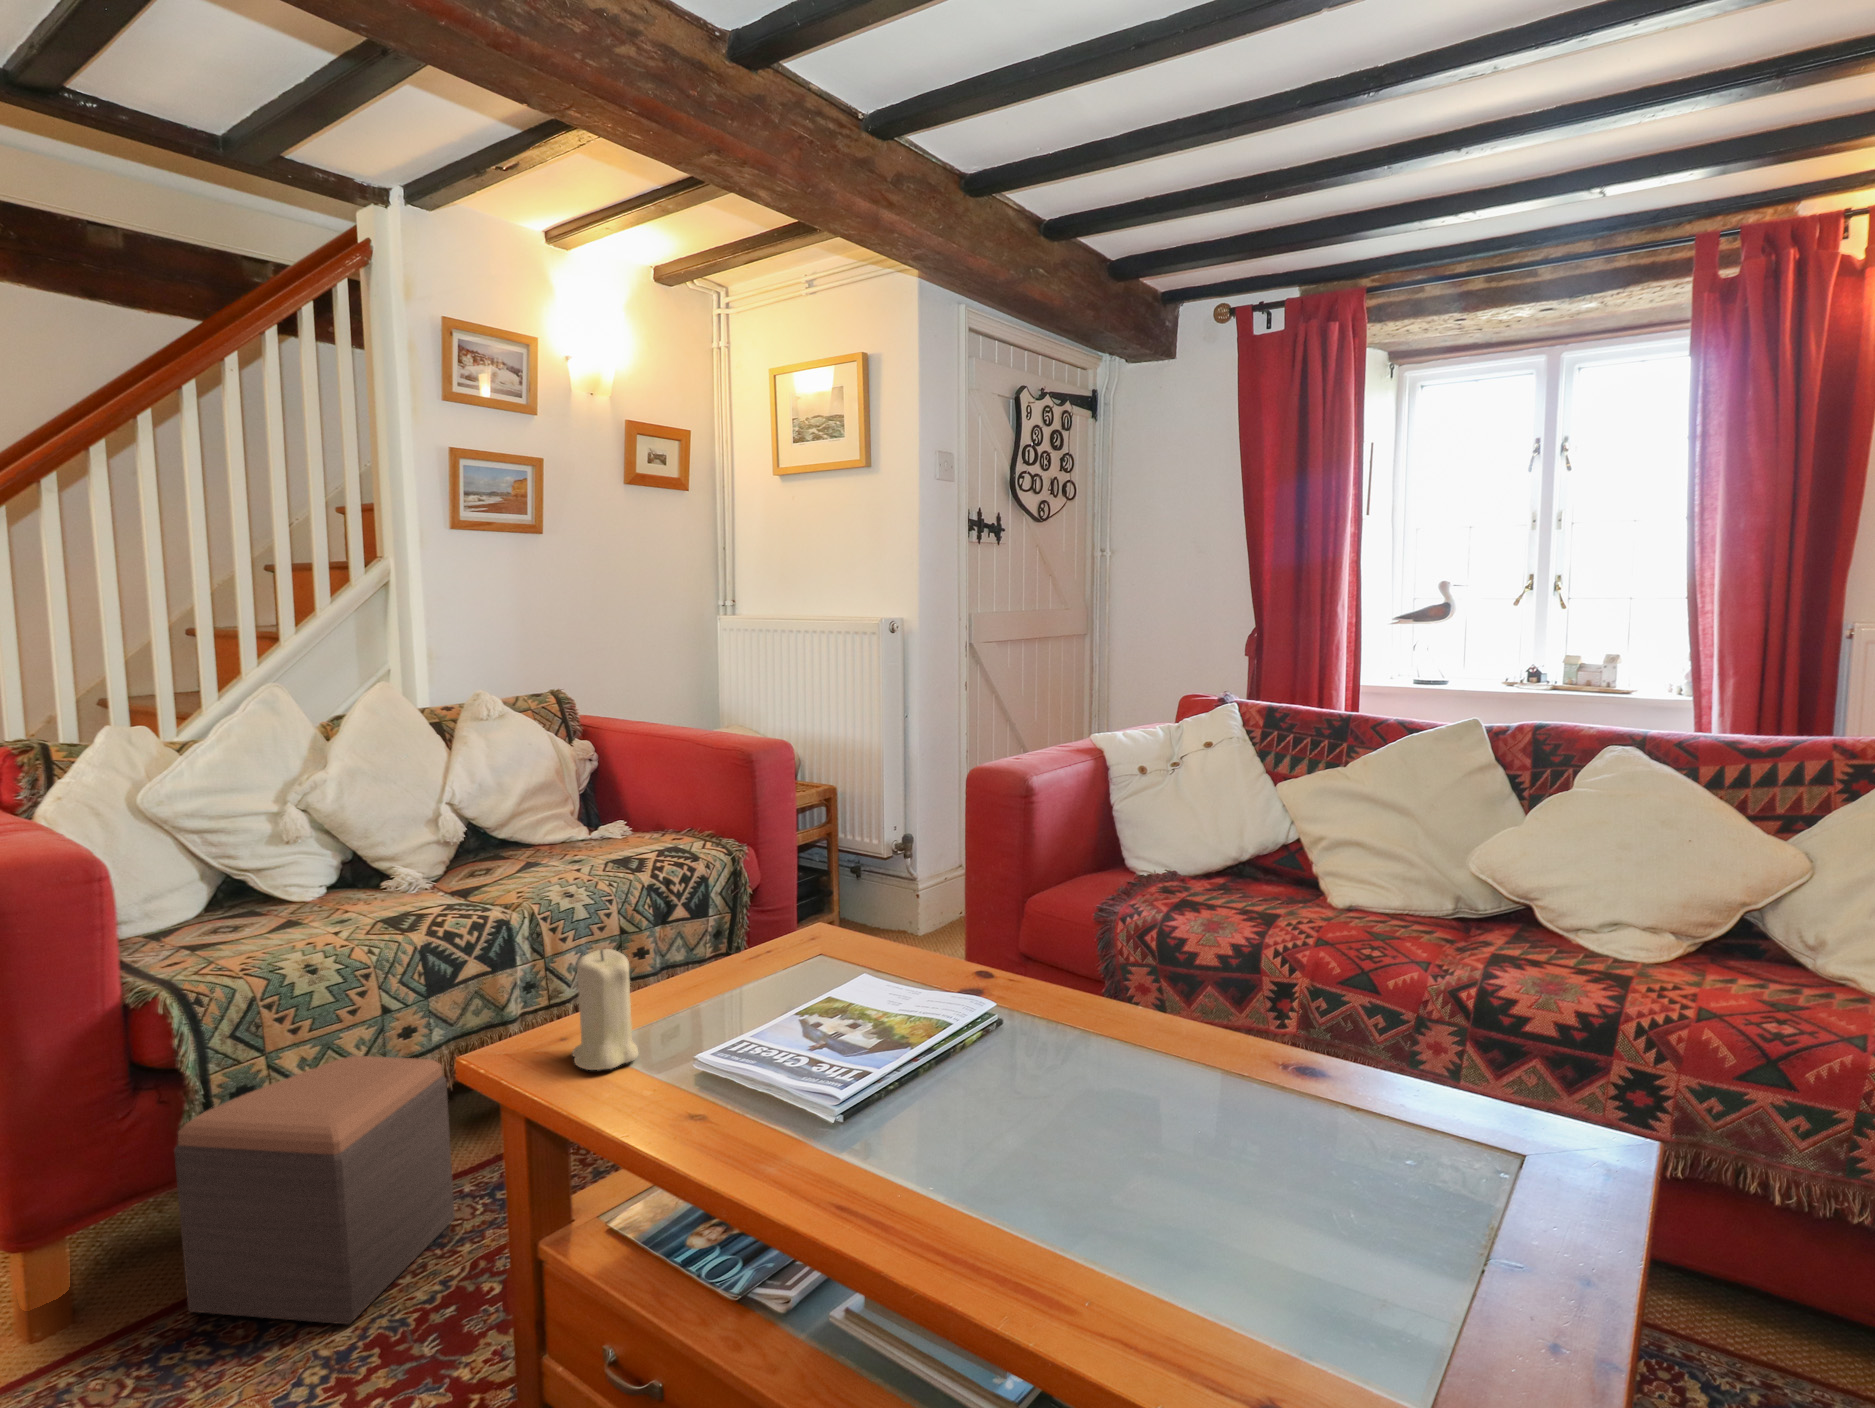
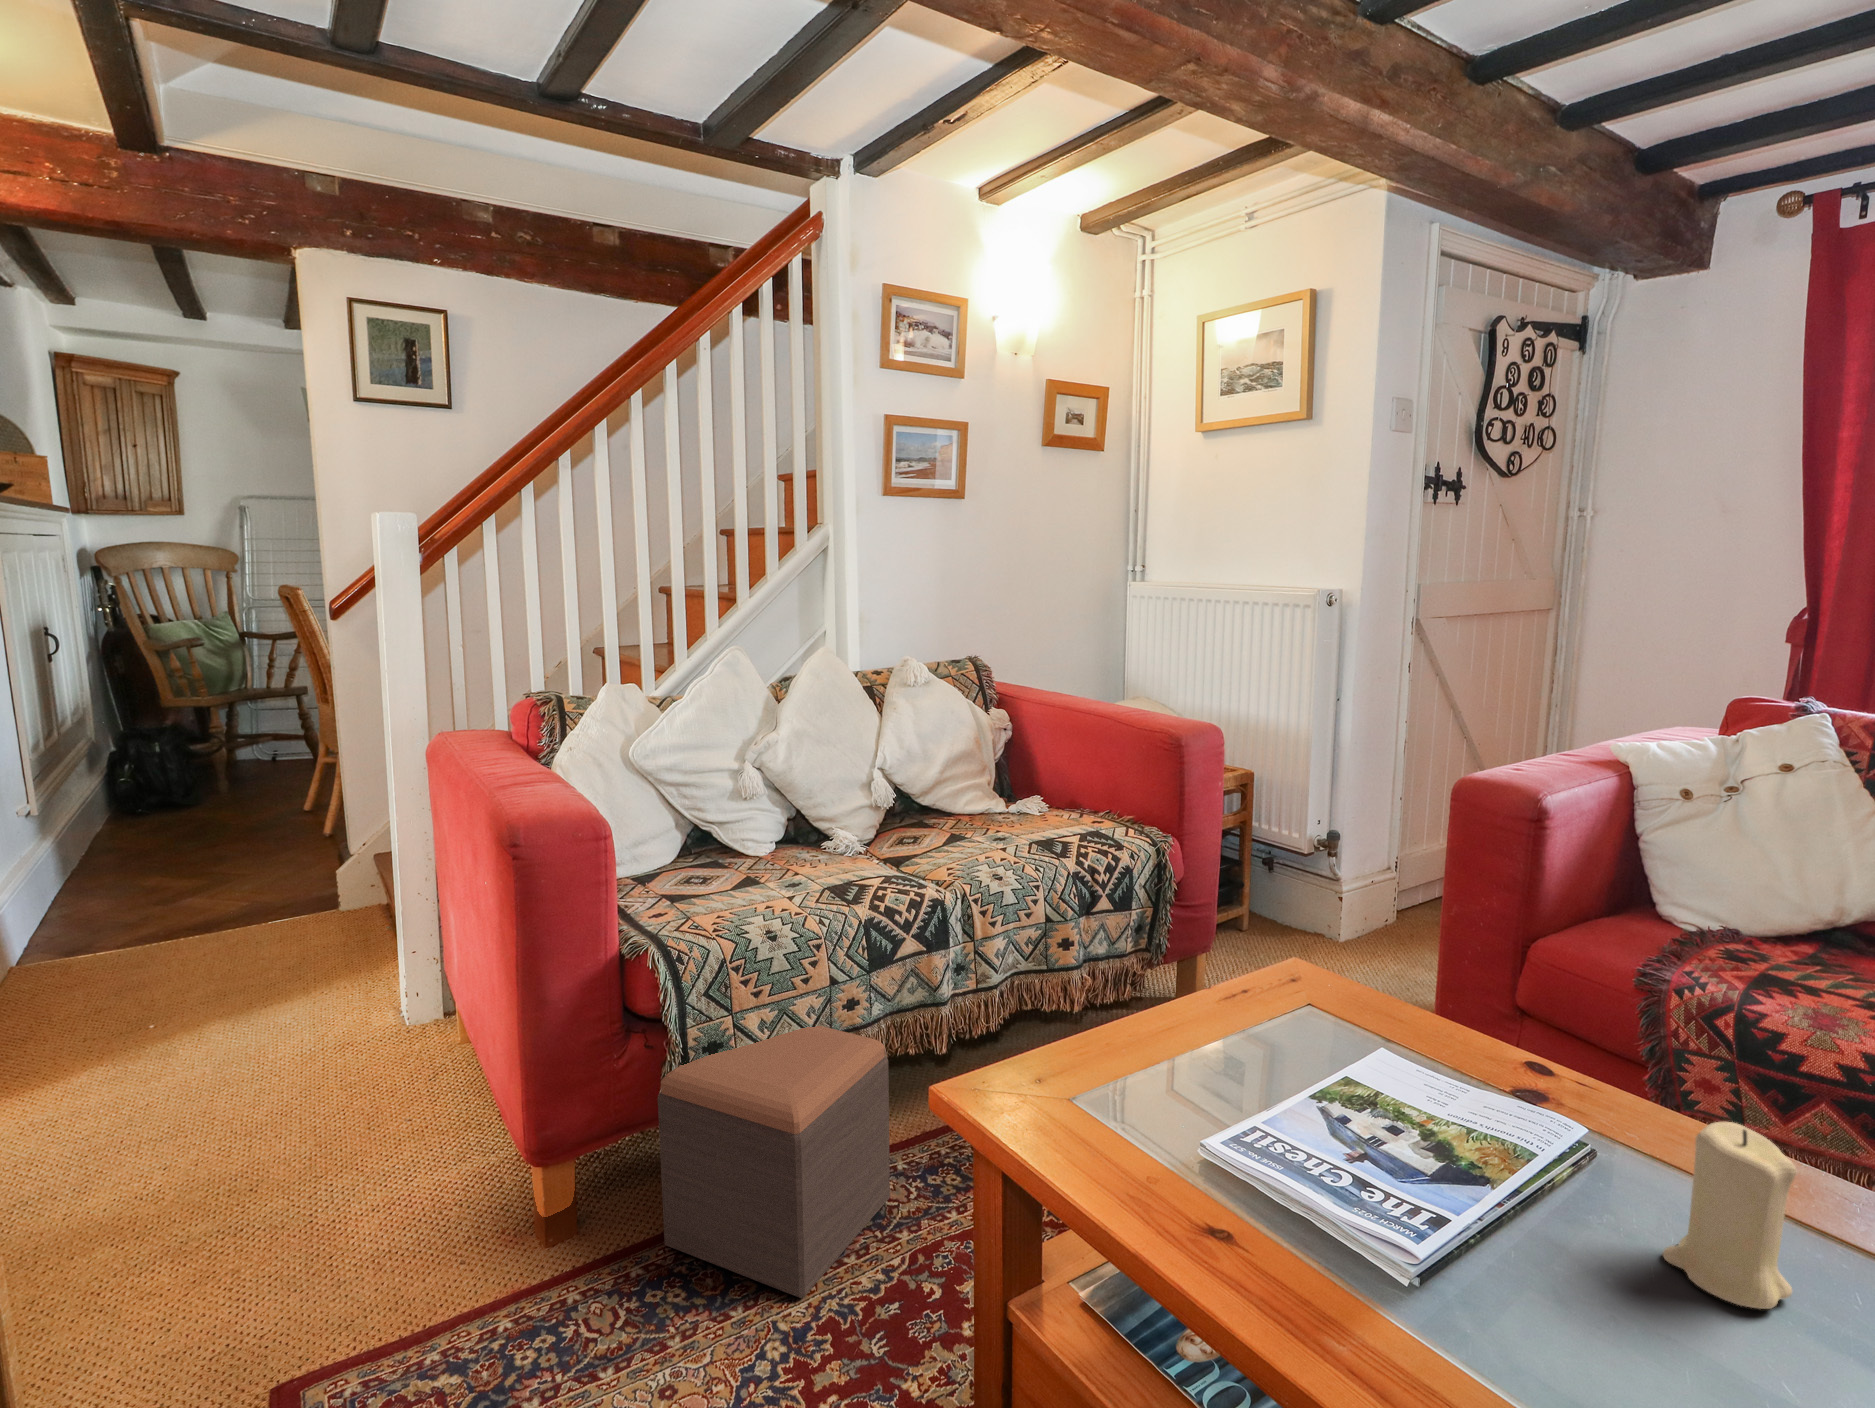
candle: present [572,949,638,1070] -> present [1663,1122,1796,1309]

